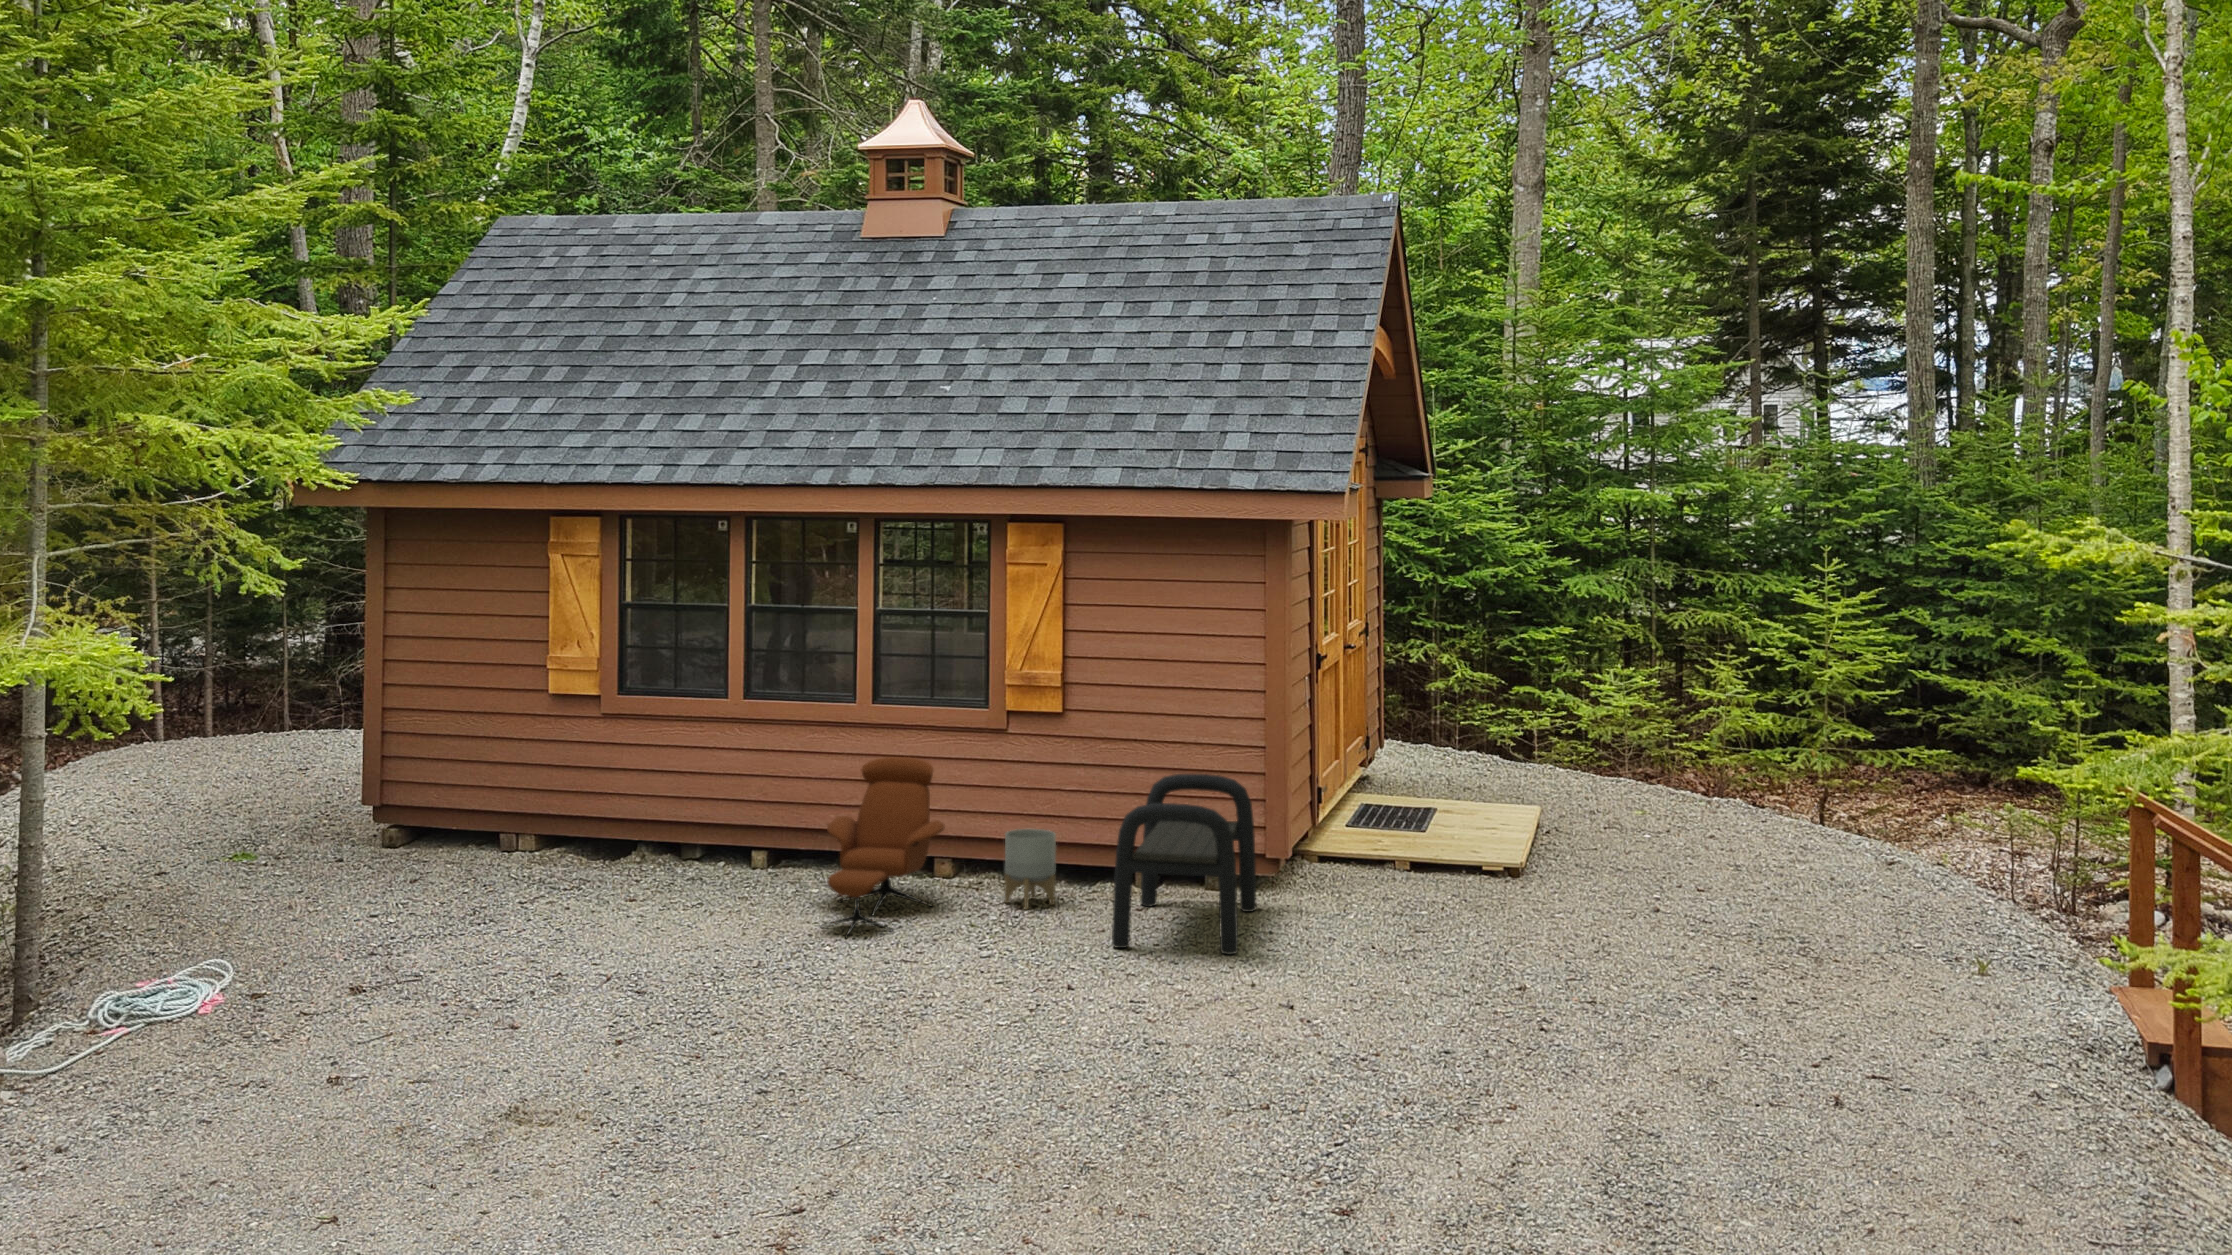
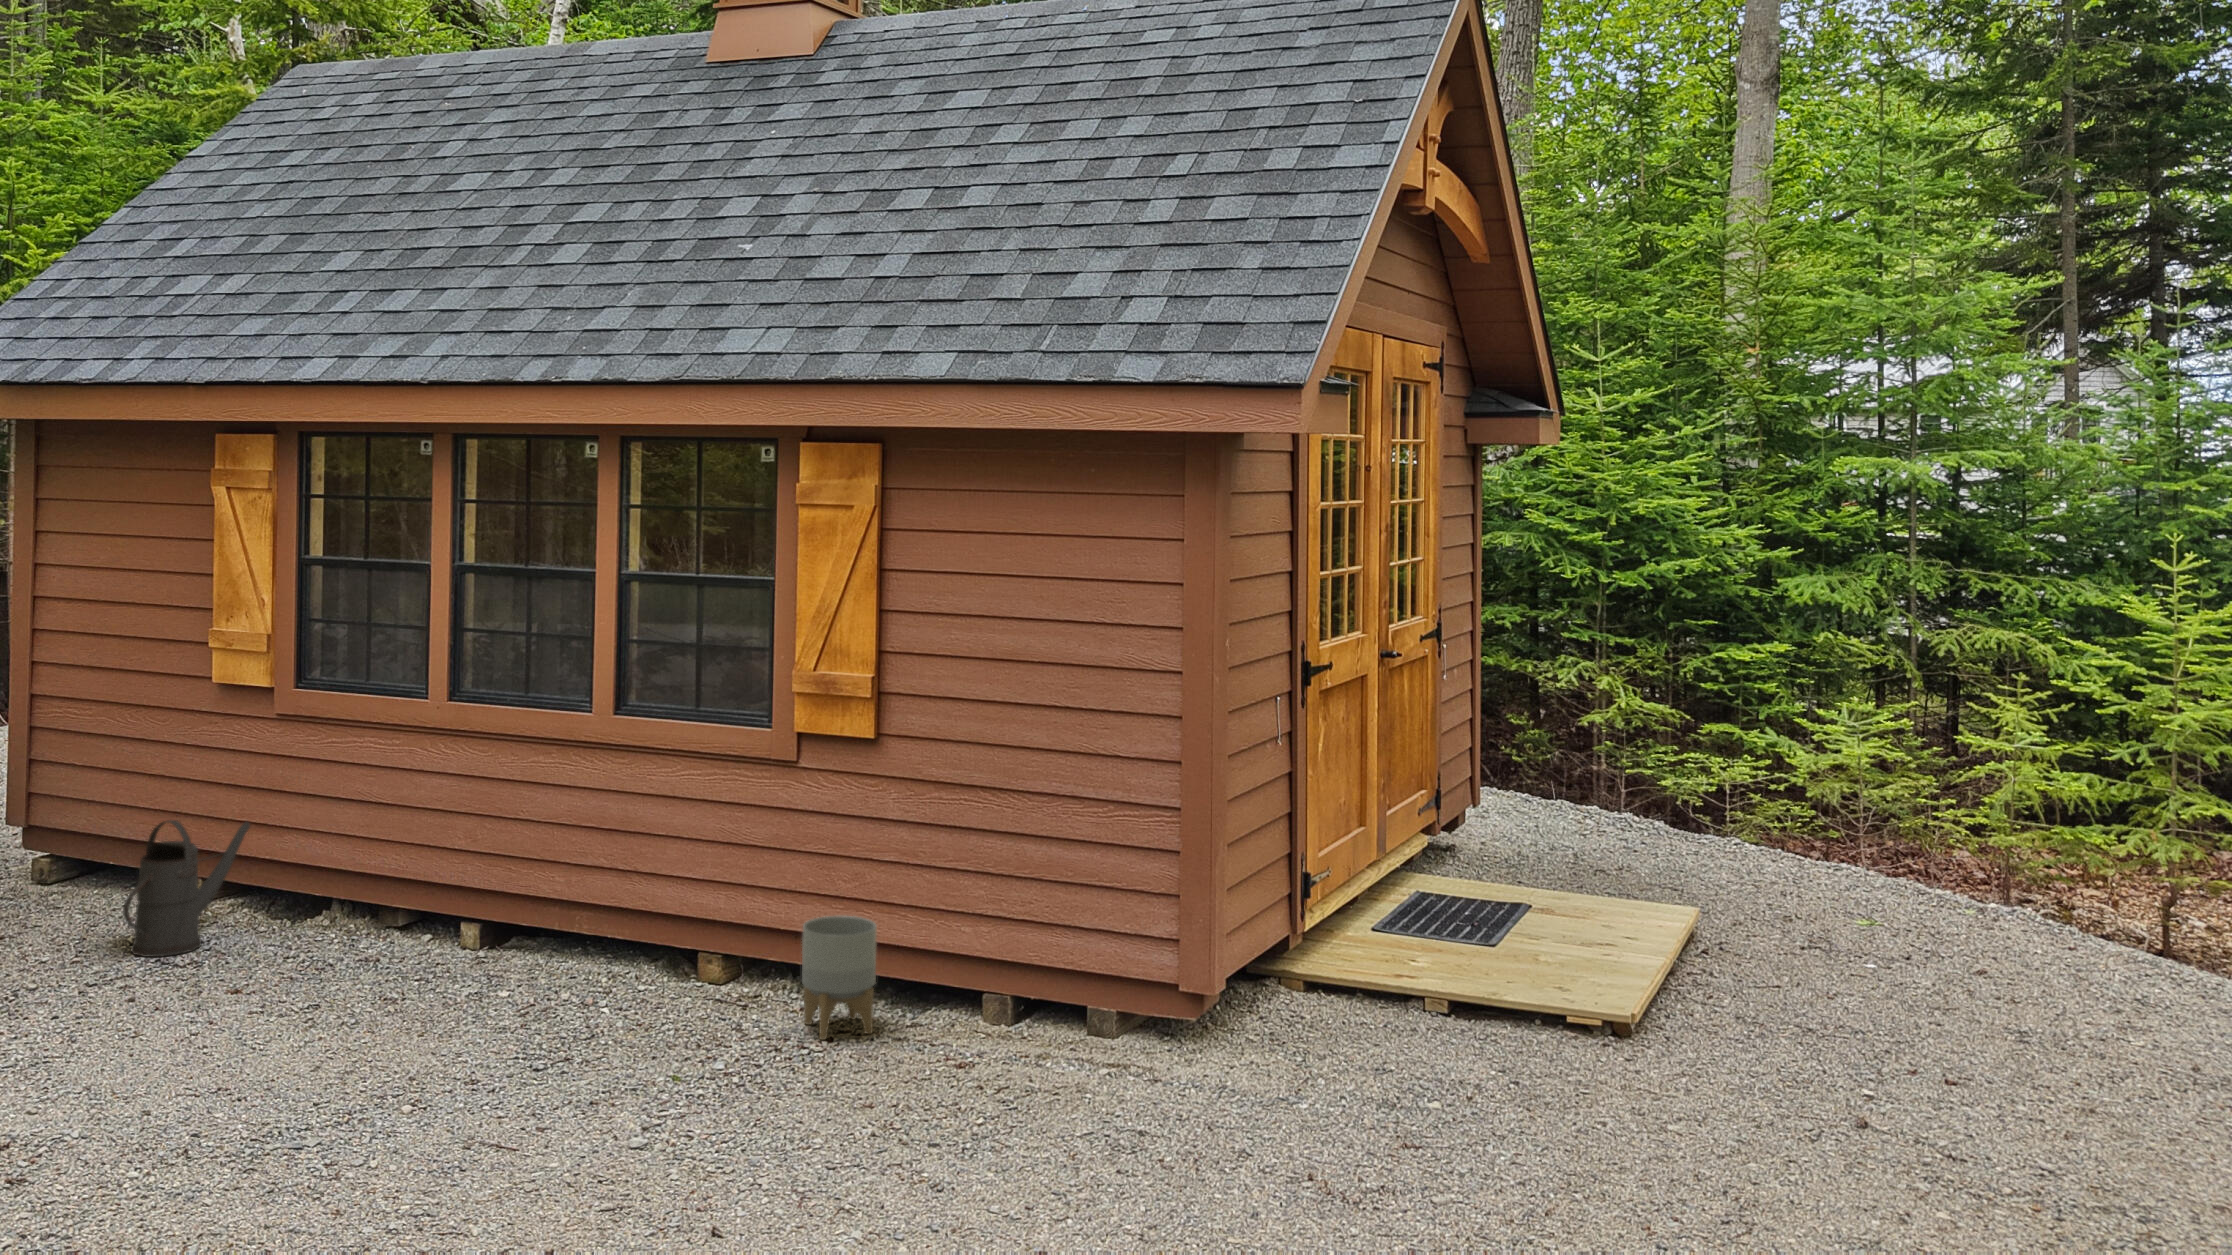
lounge chair: present [822,757,945,937] -> none [503,800,722,1076]
bench: present [1112,774,1256,954] -> none [877,852,1162,1172]
watering can: none [447,794,510,899] -> present [123,820,250,957]

